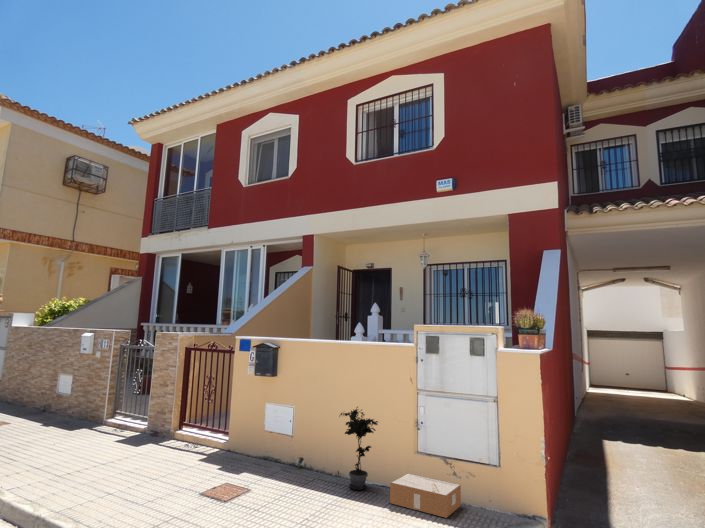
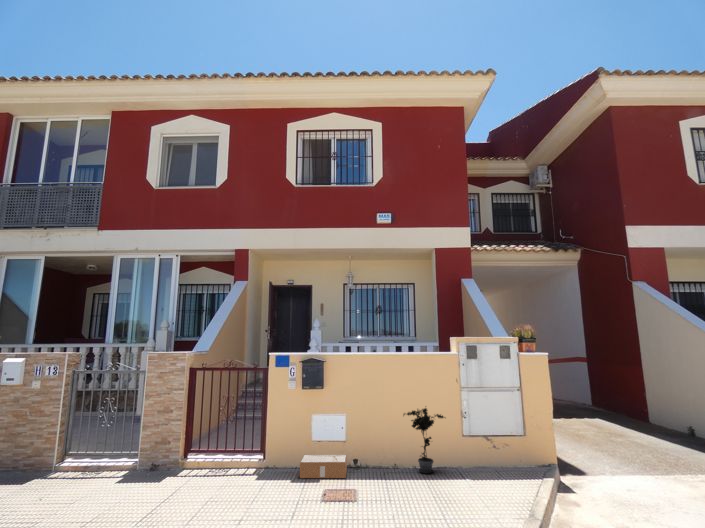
cardboard box: present [390,473,461,518] -> present [300,455,347,478]

